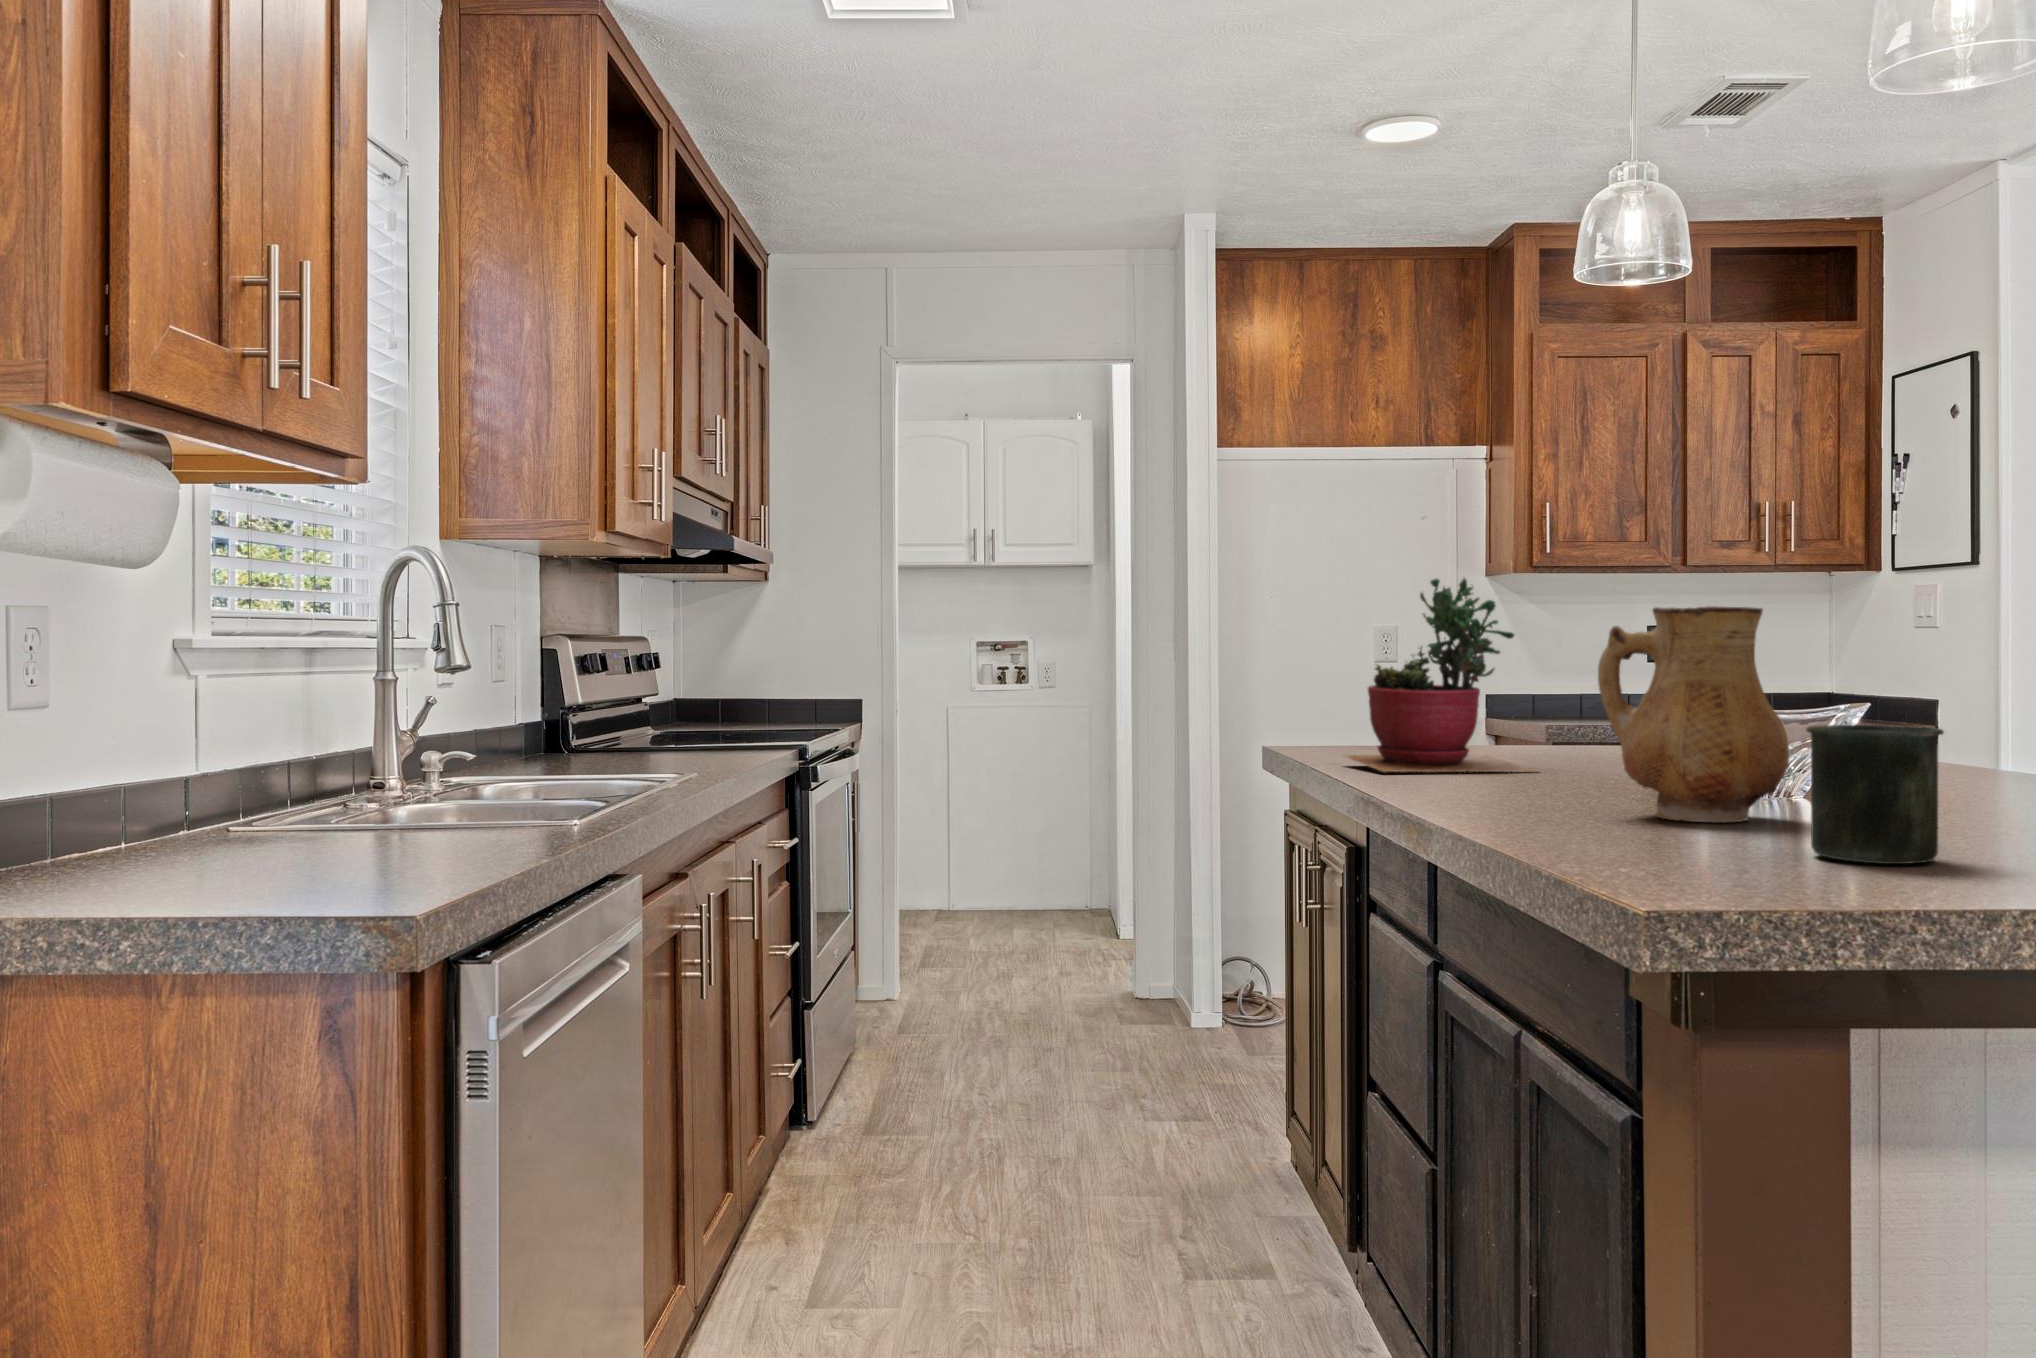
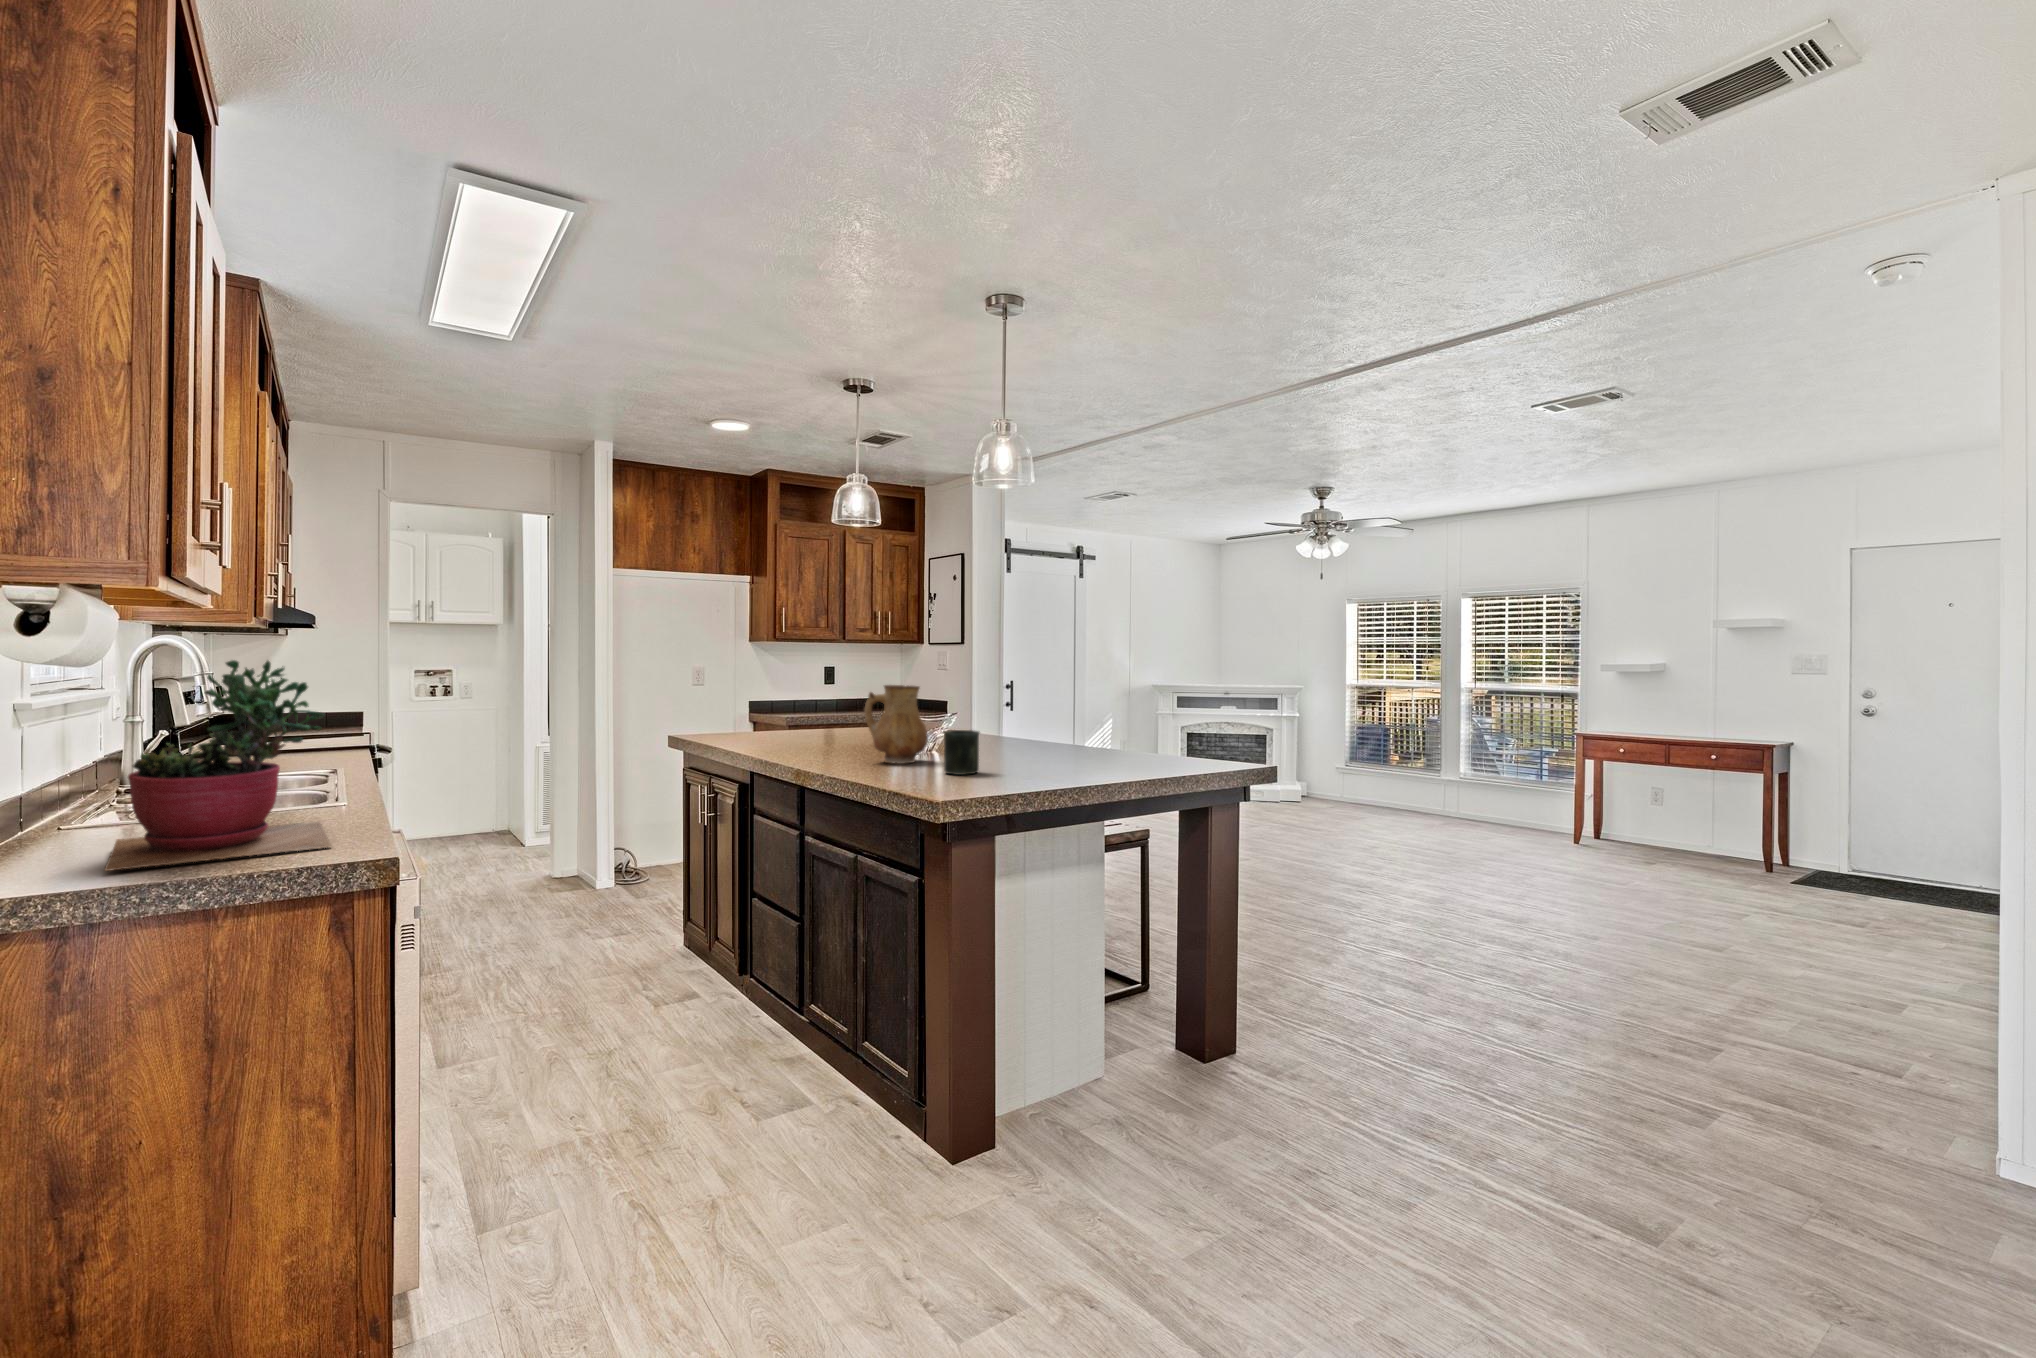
succulent plant: present [1345,578,1537,772] -> present [105,660,331,871]

